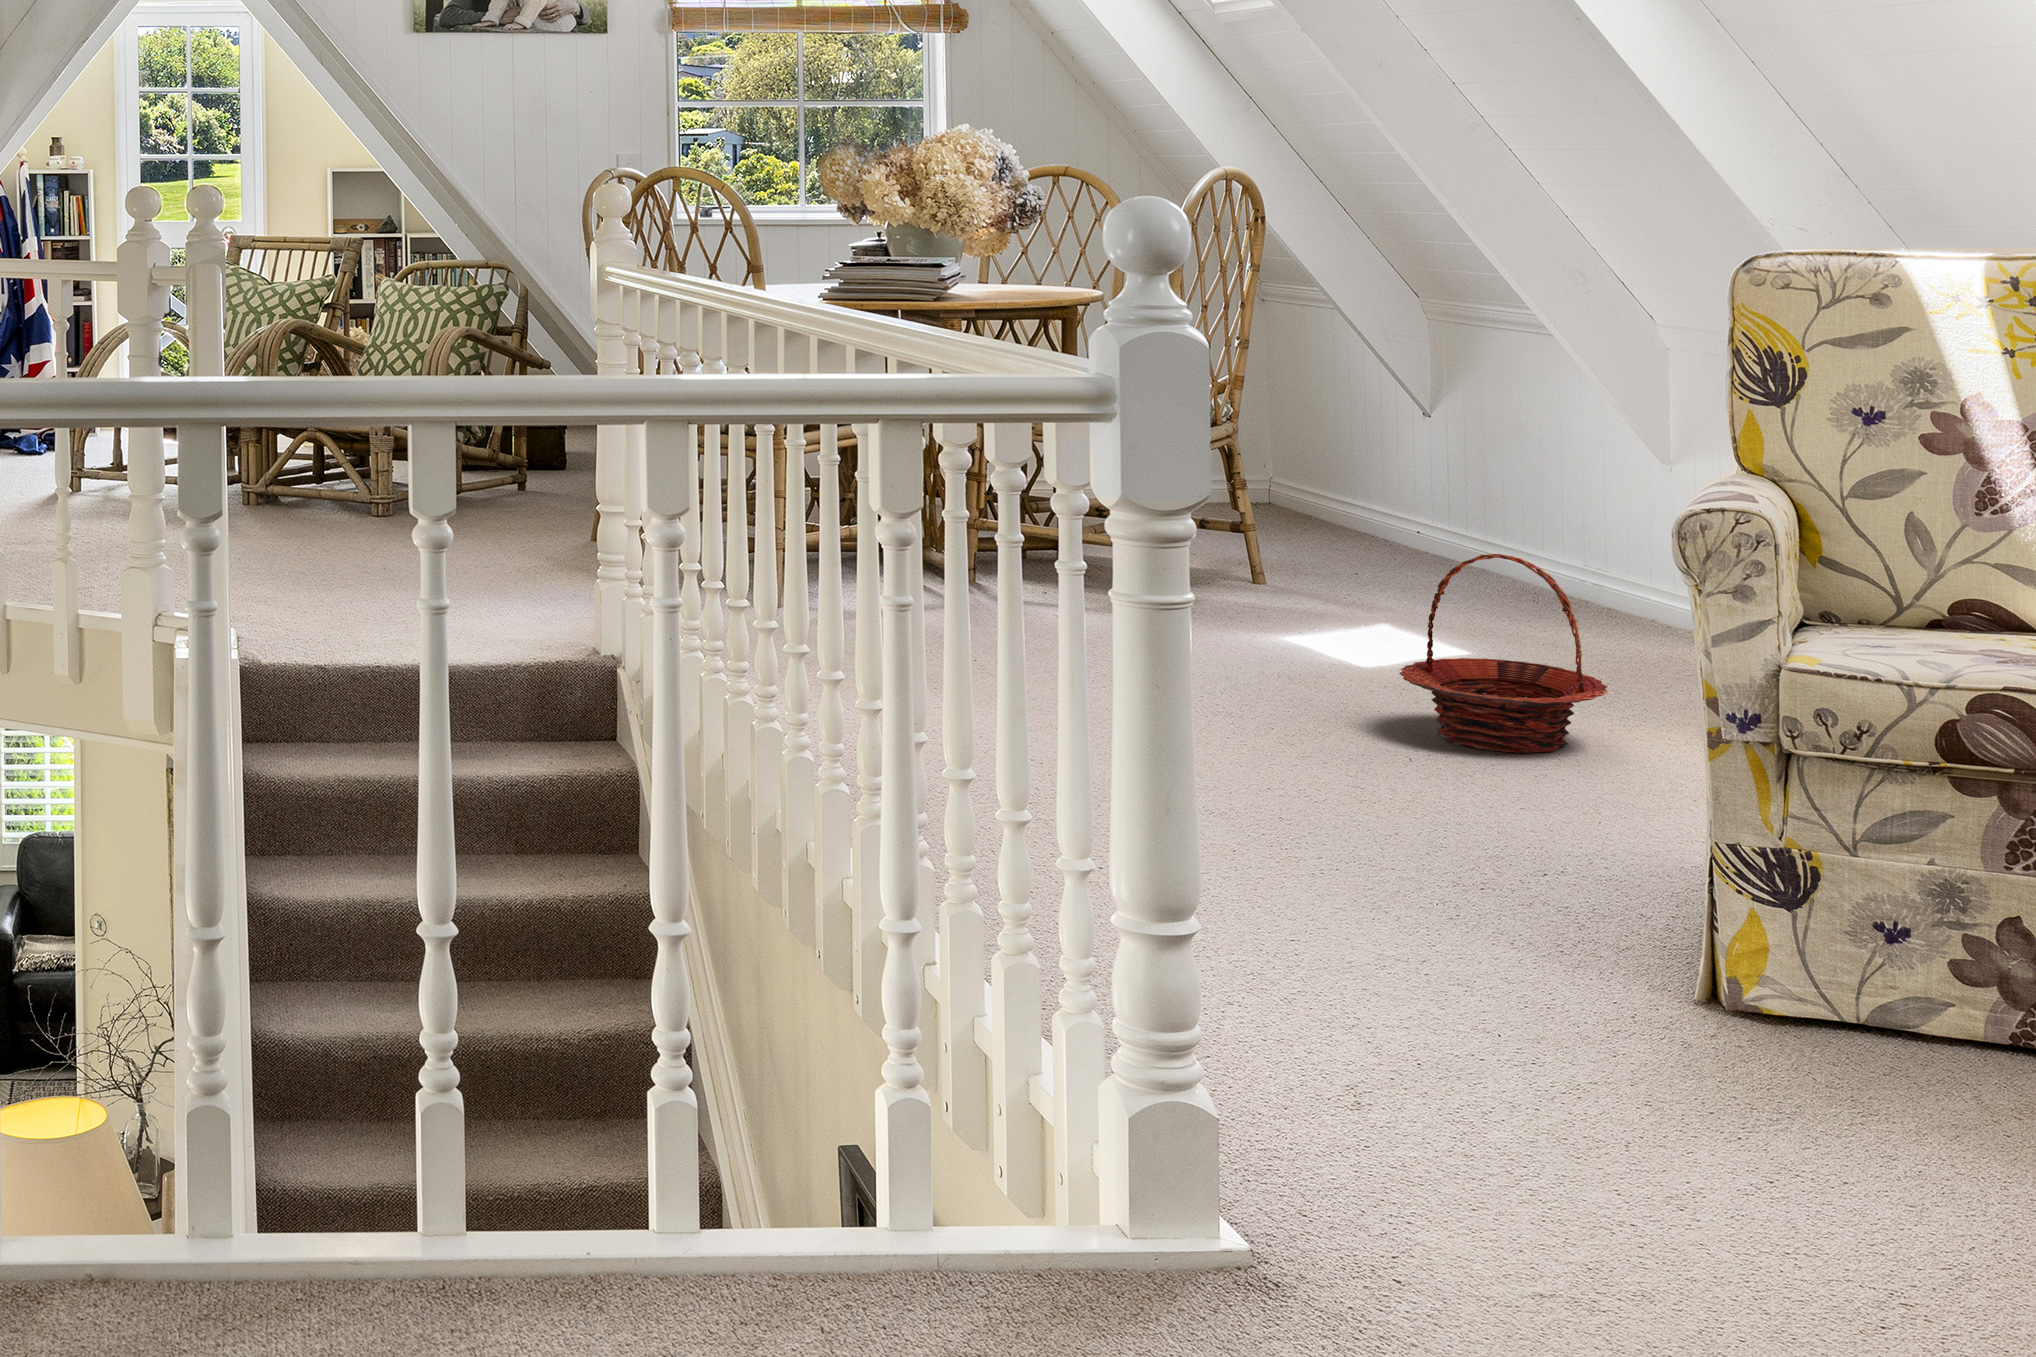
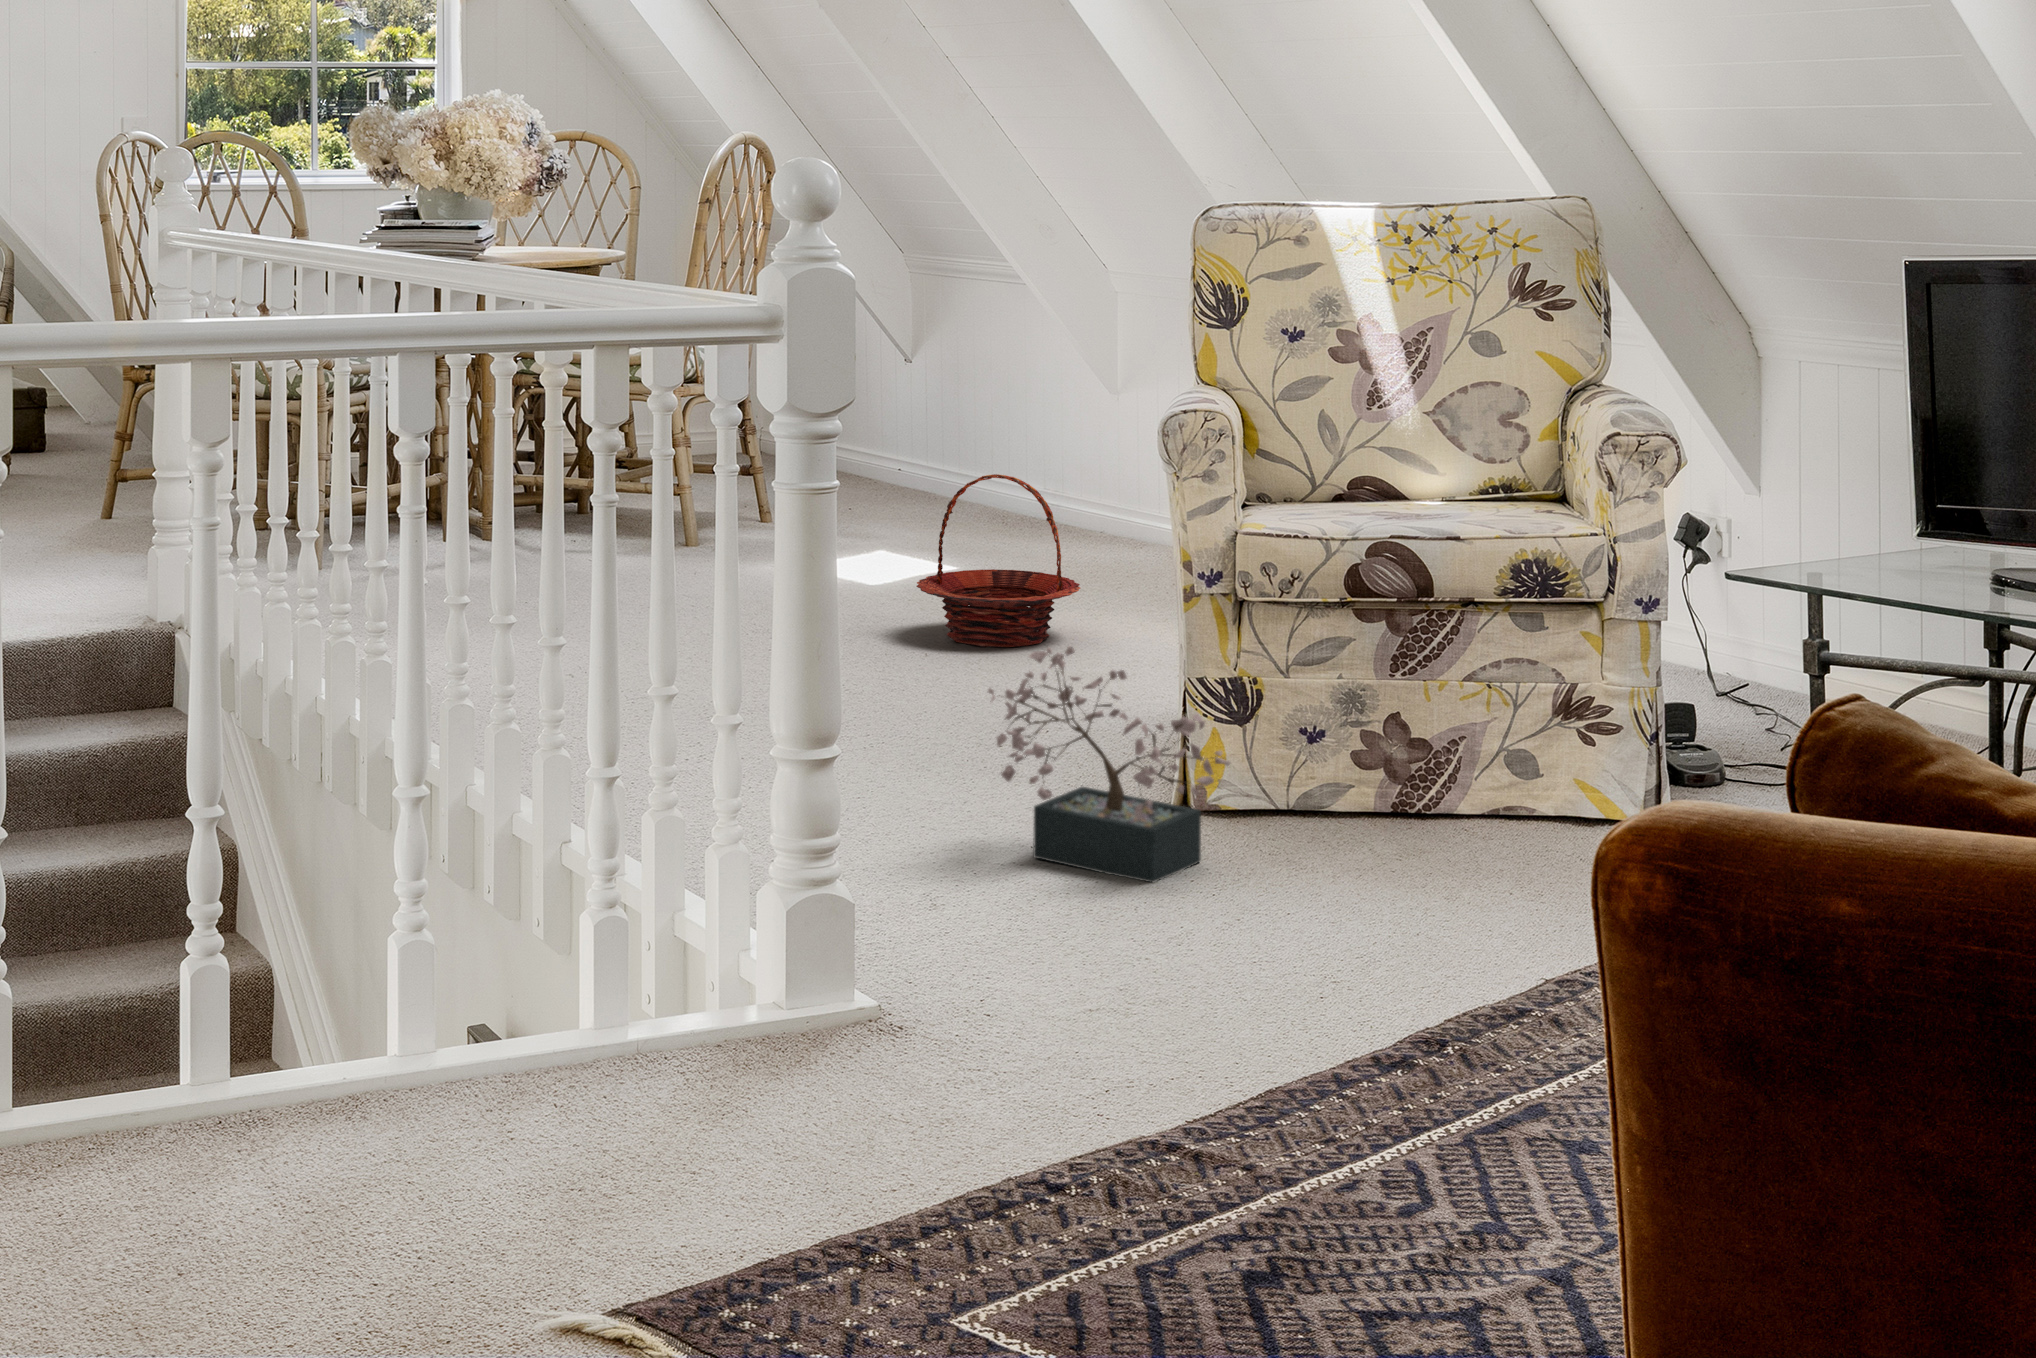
decorative plant: none [1423,789,1758,1102] -> present [988,647,1230,882]

